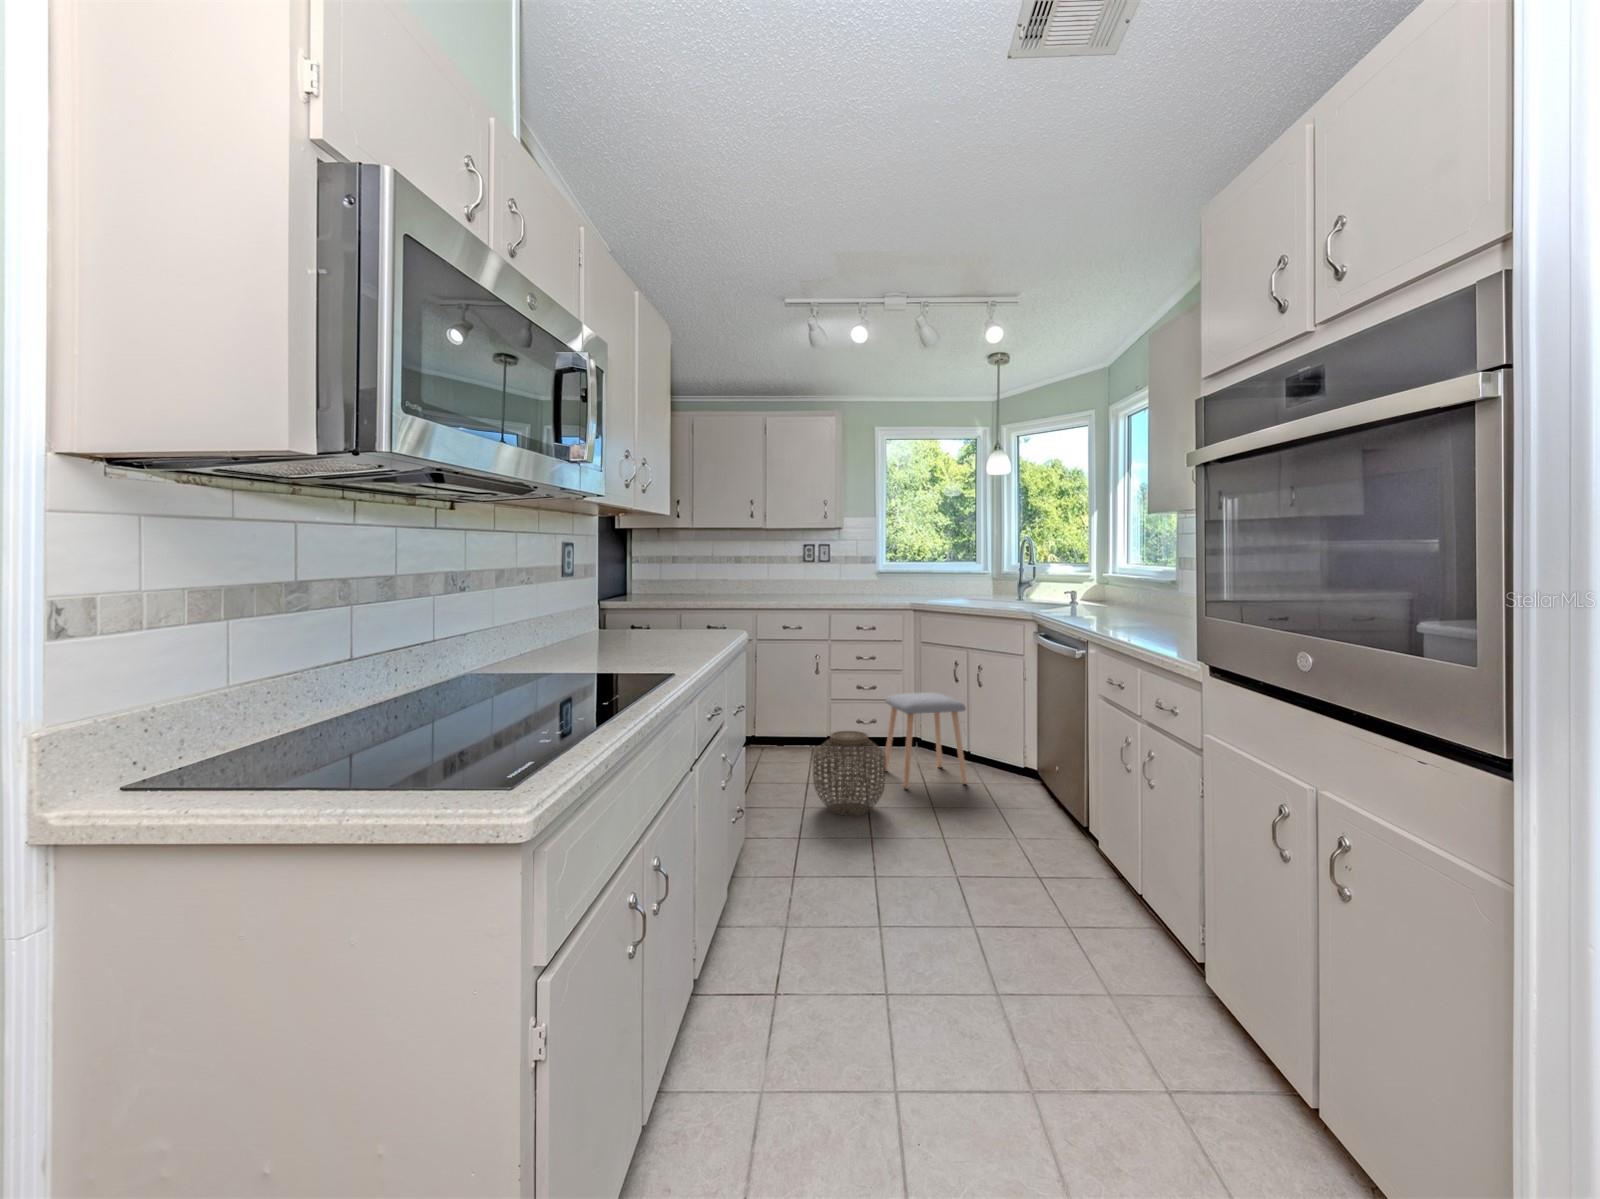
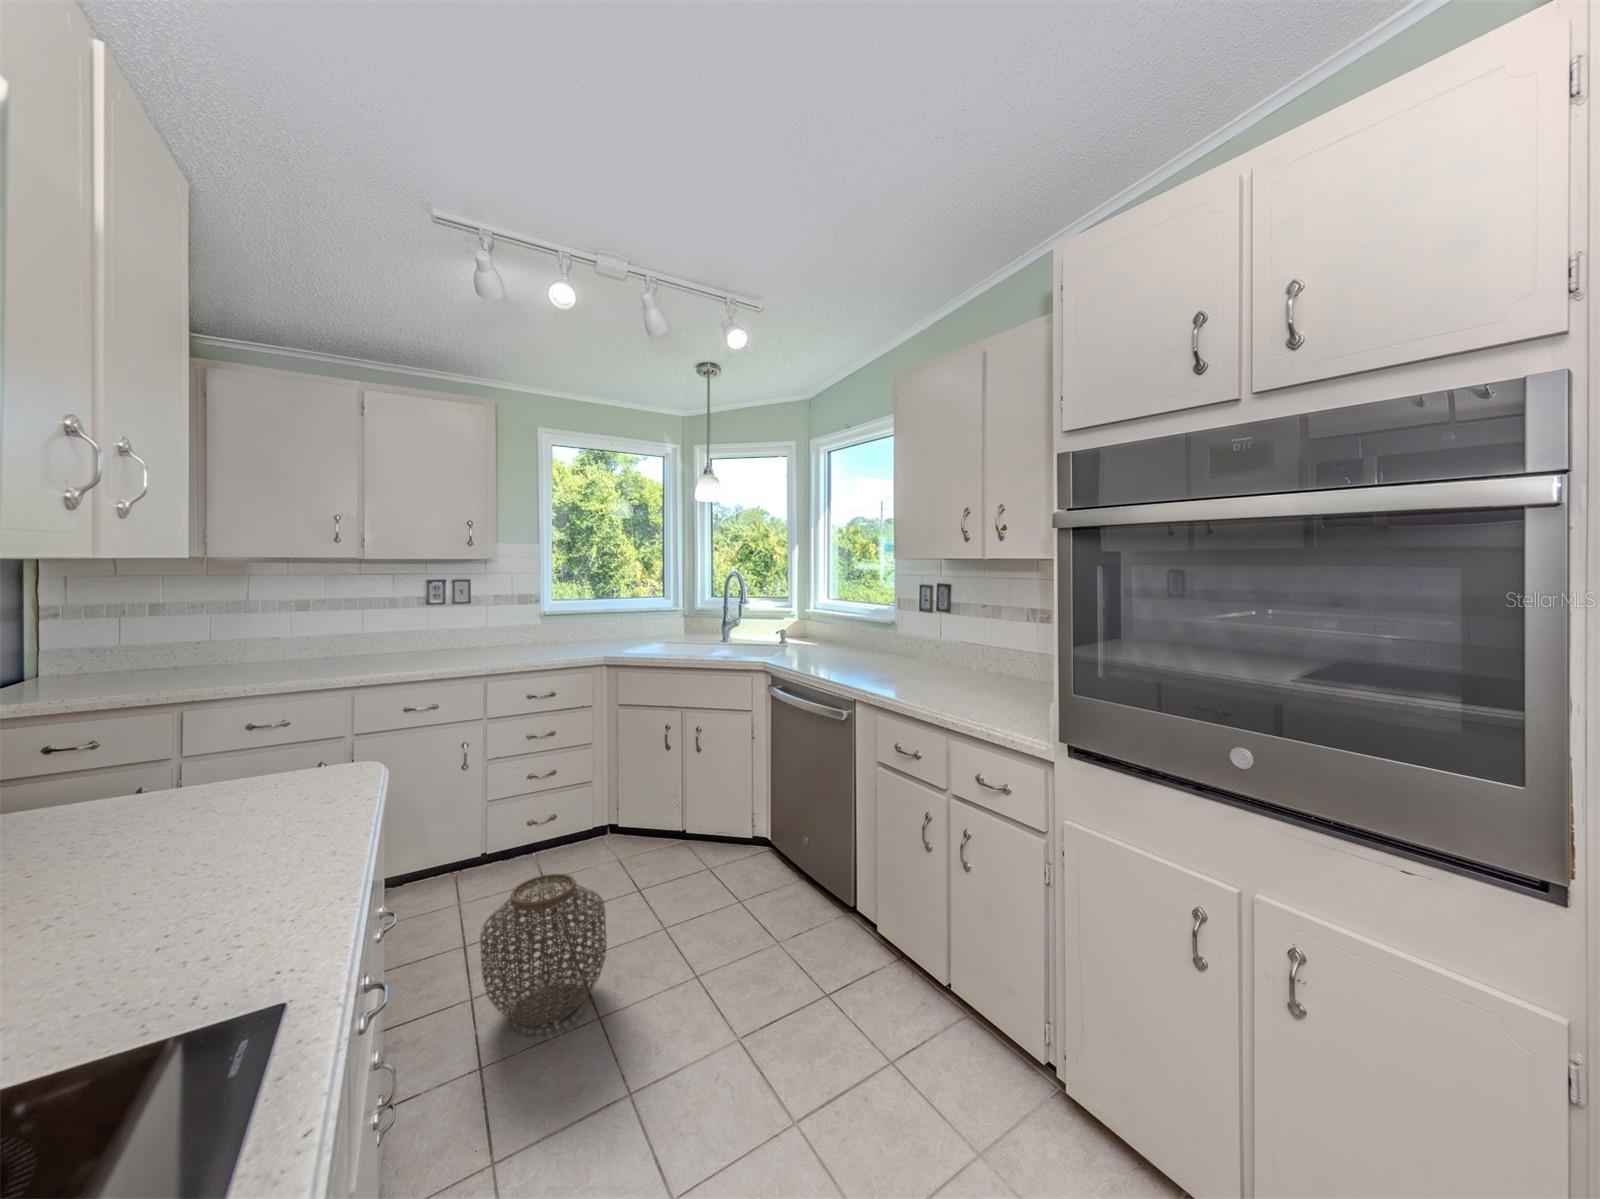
stool: present [885,693,967,789] -> none [579,773,699,926]

